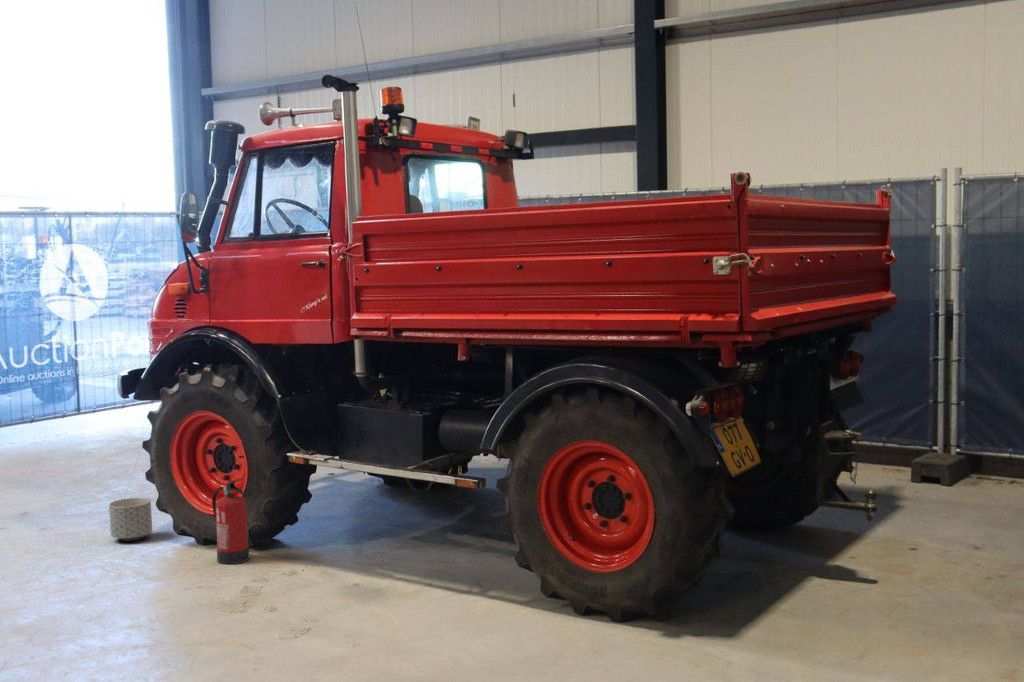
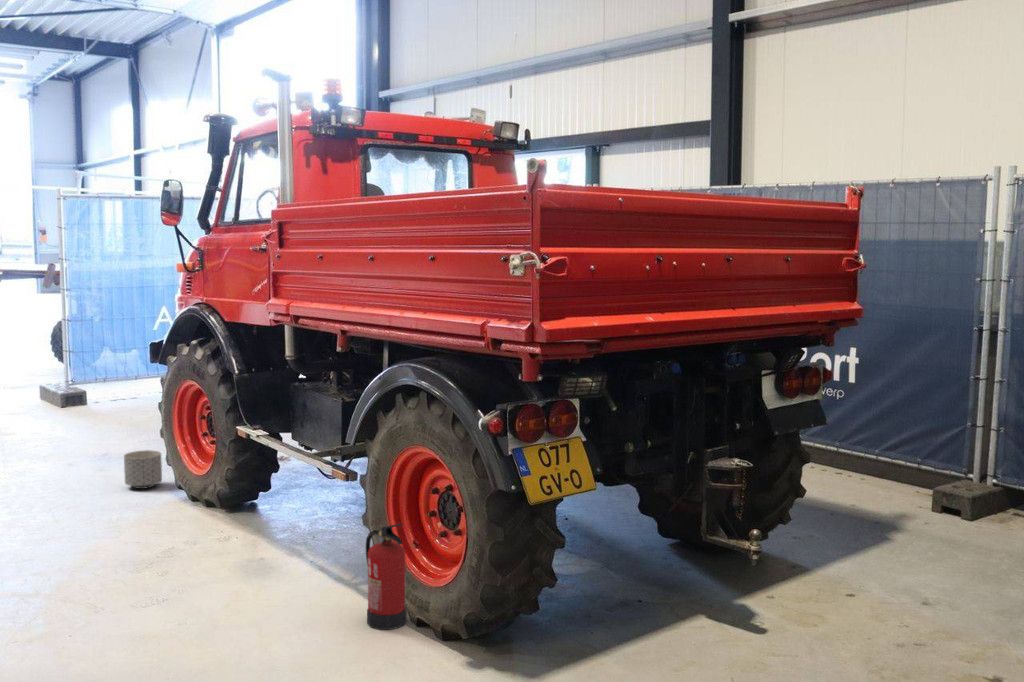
fire extinguisher: present [212,479,249,564] -> present [366,524,407,630]

